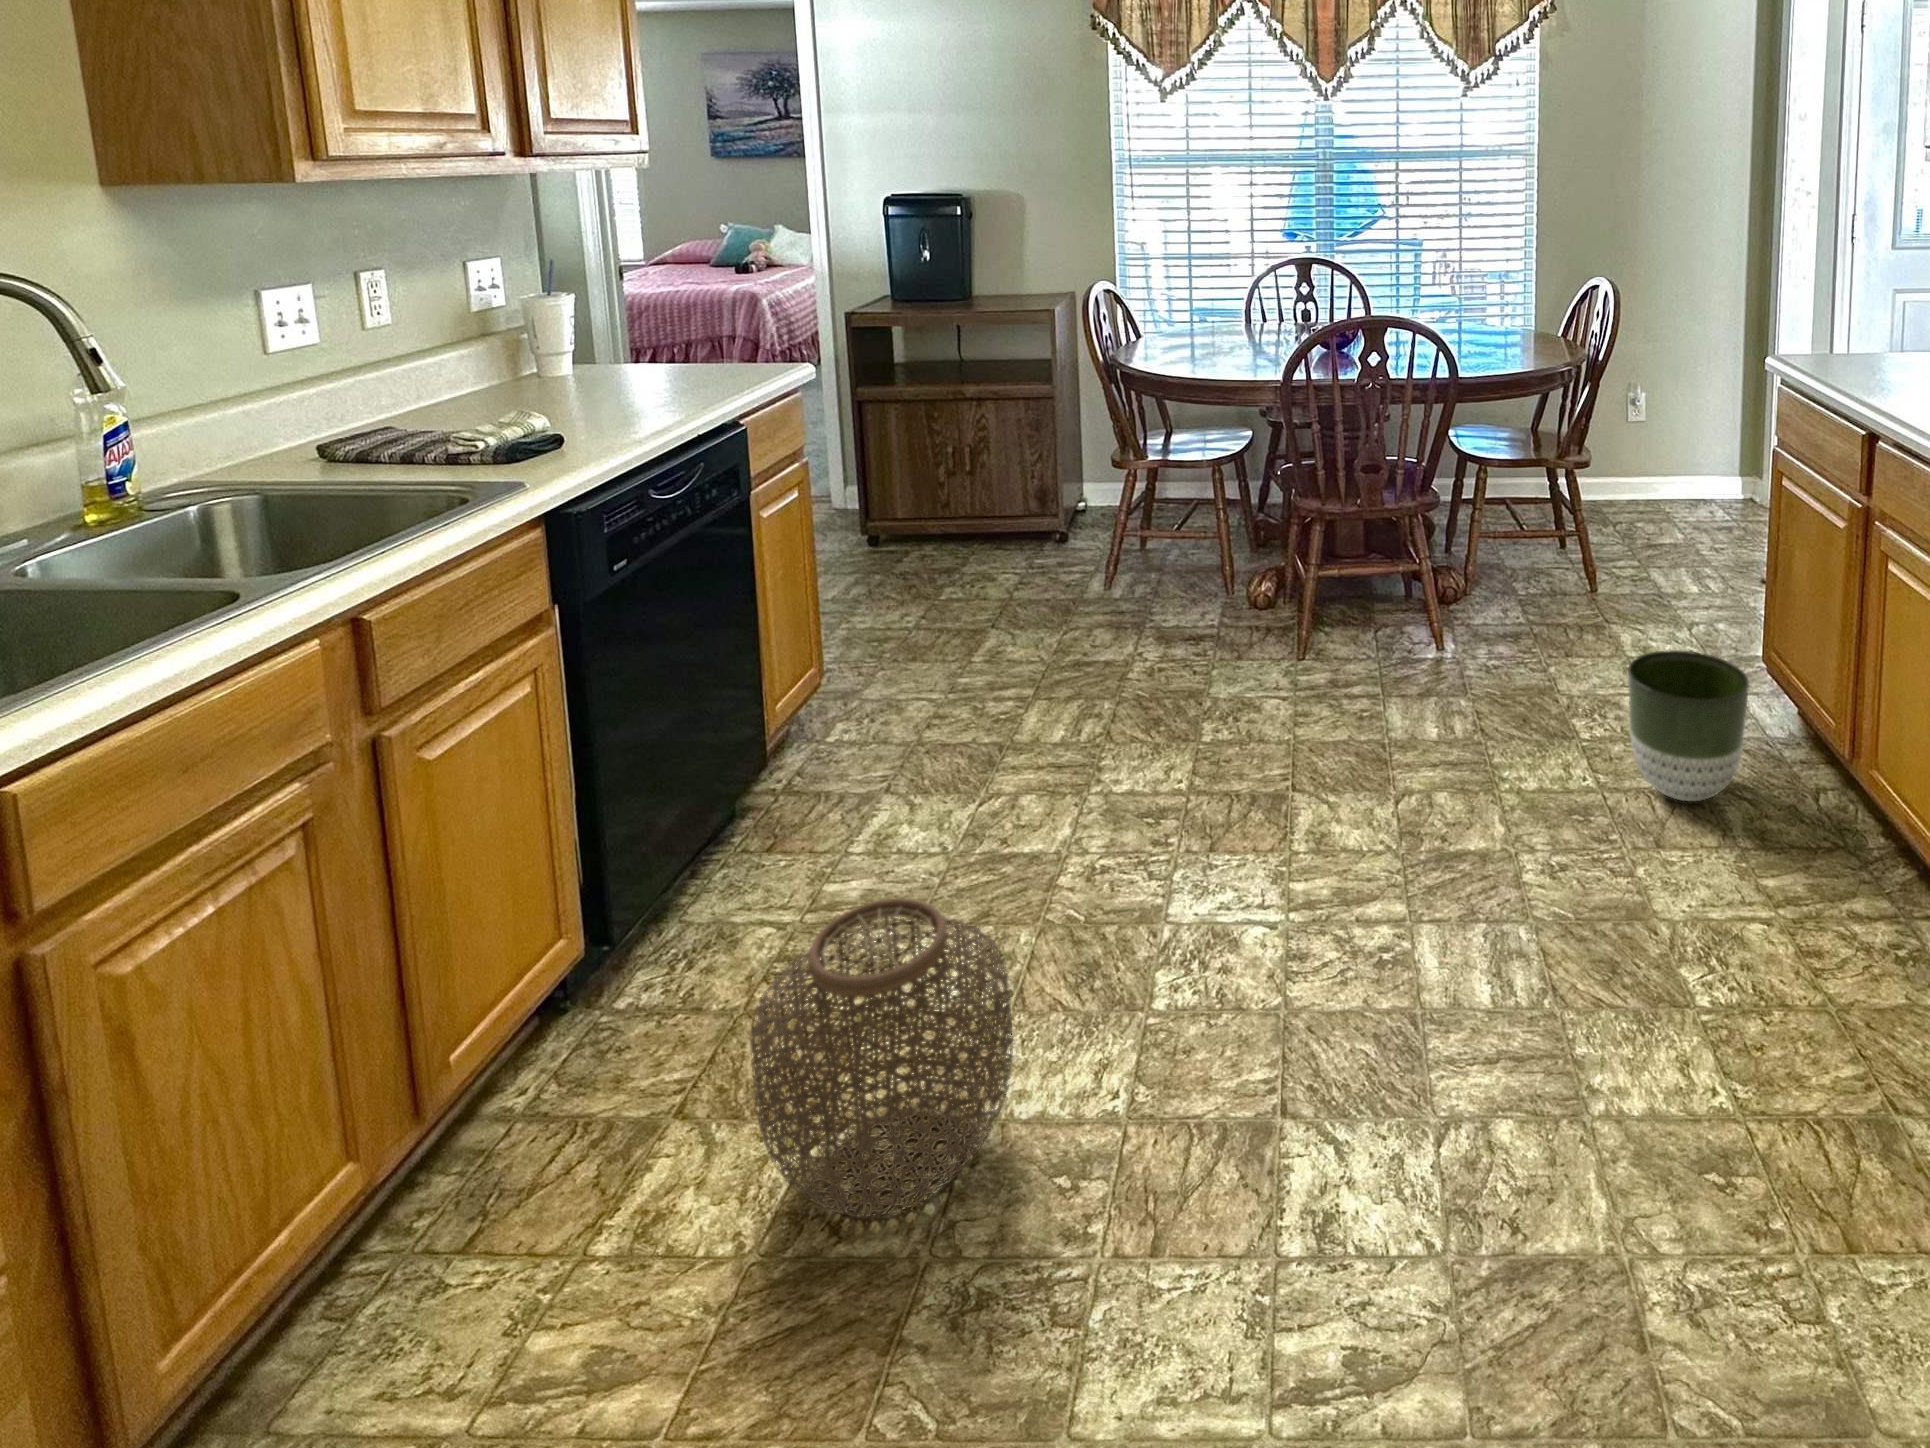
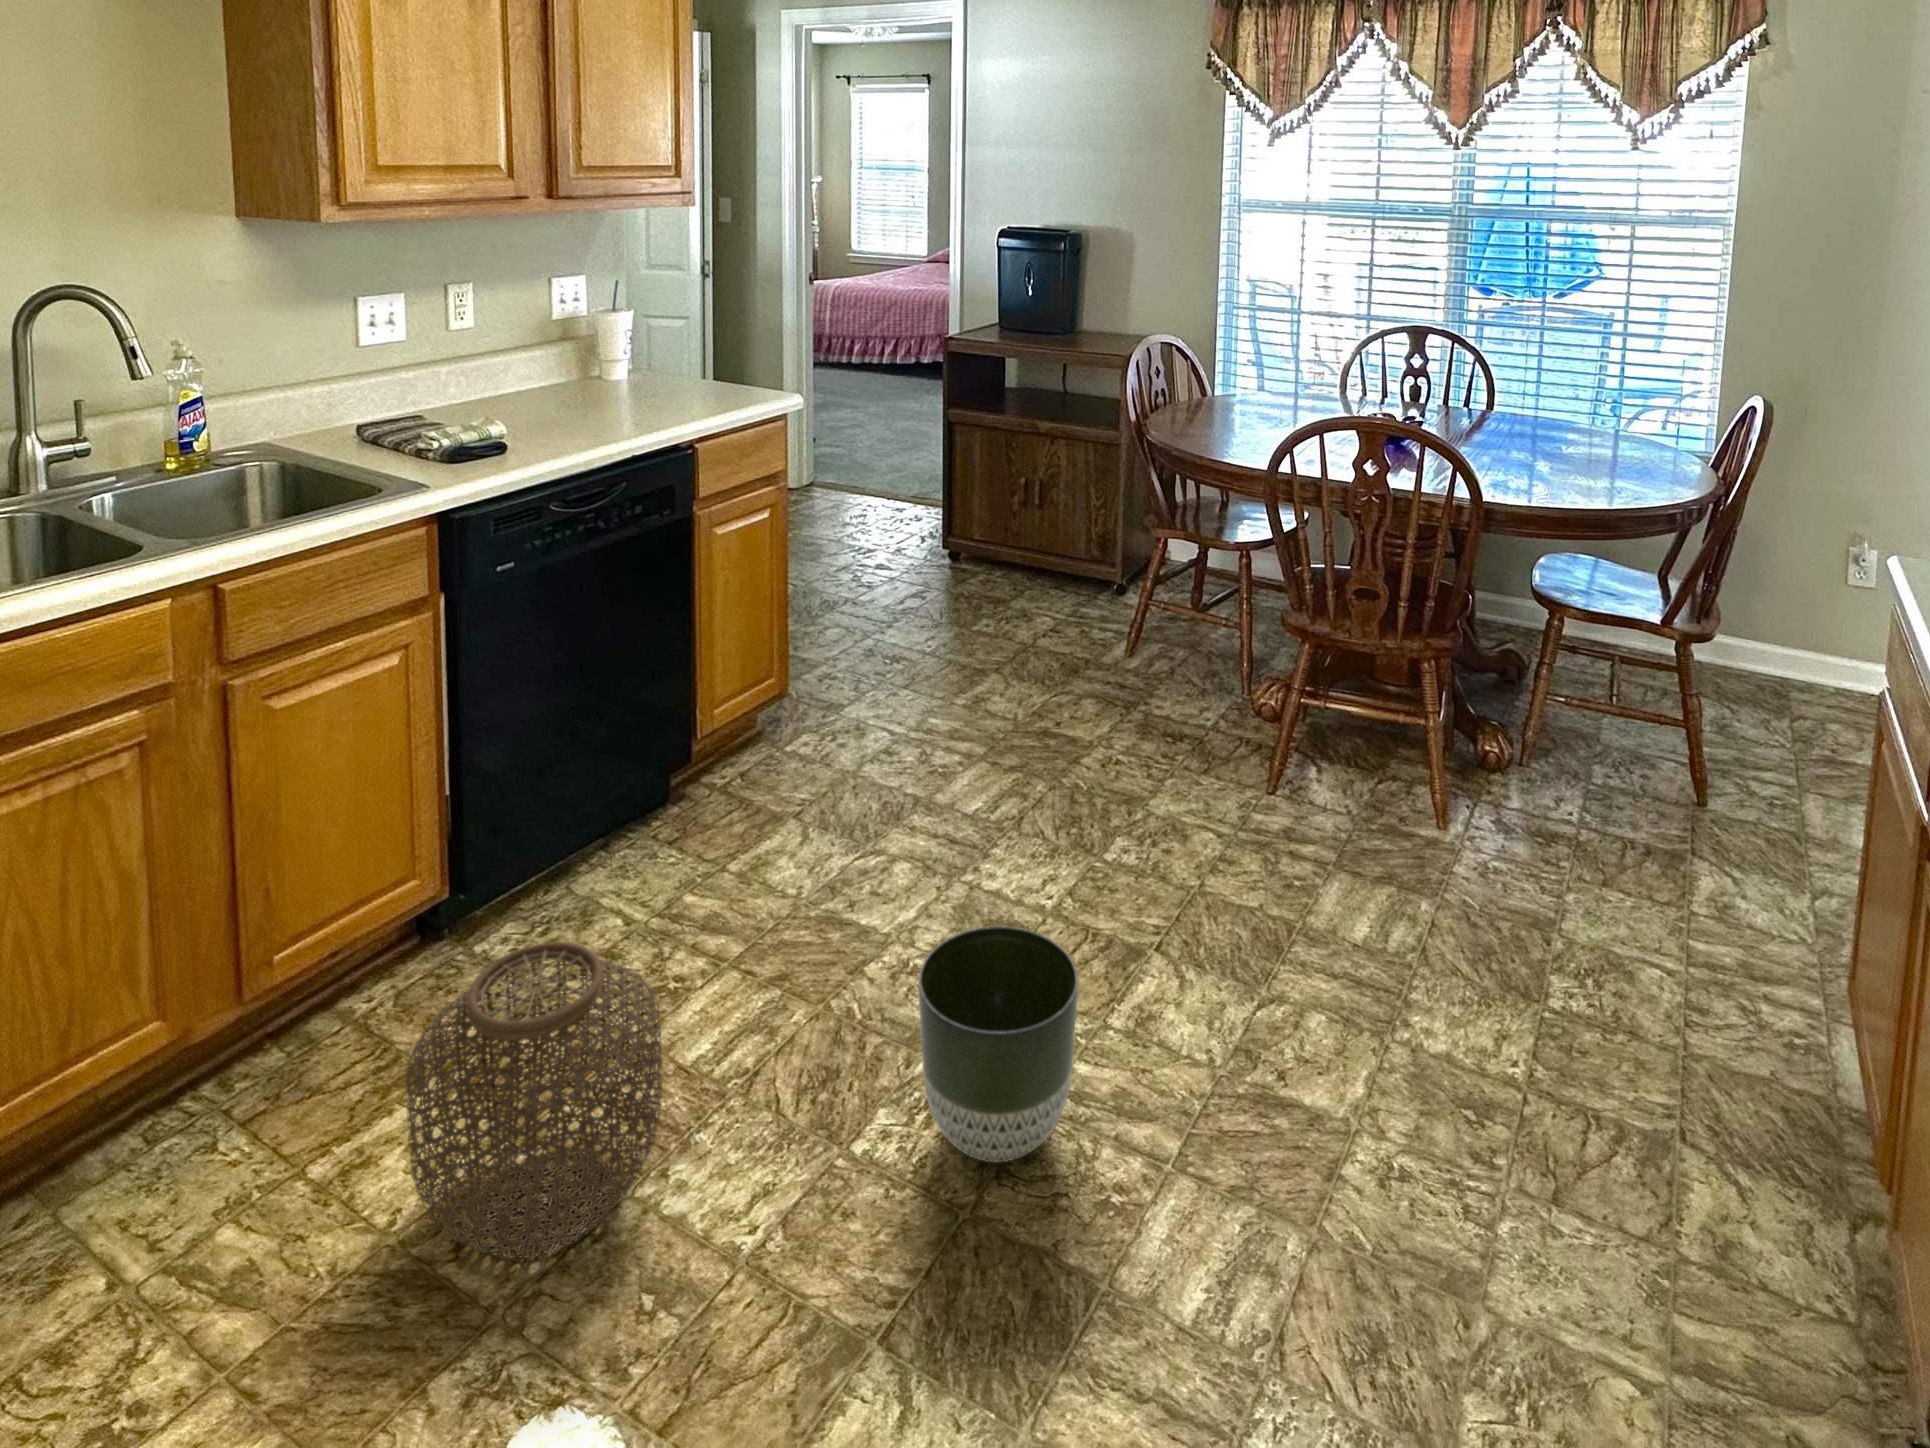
planter: present [1628,650,1749,801] -> present [918,926,1078,1162]

